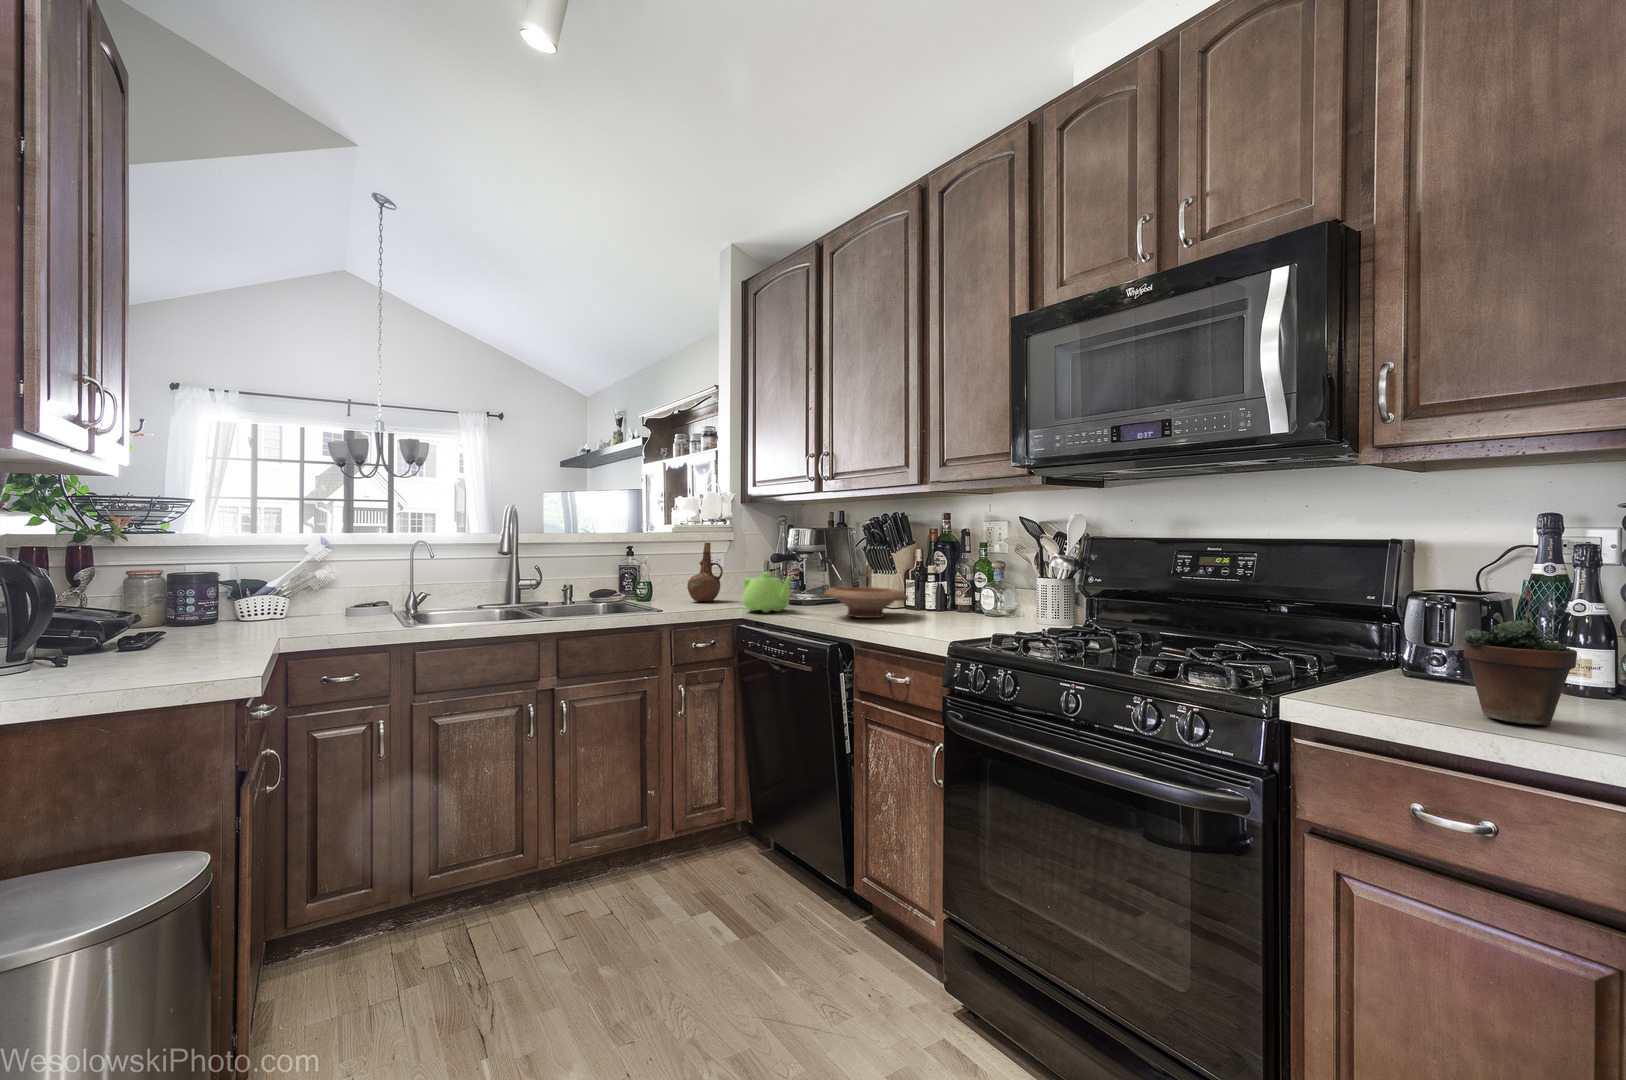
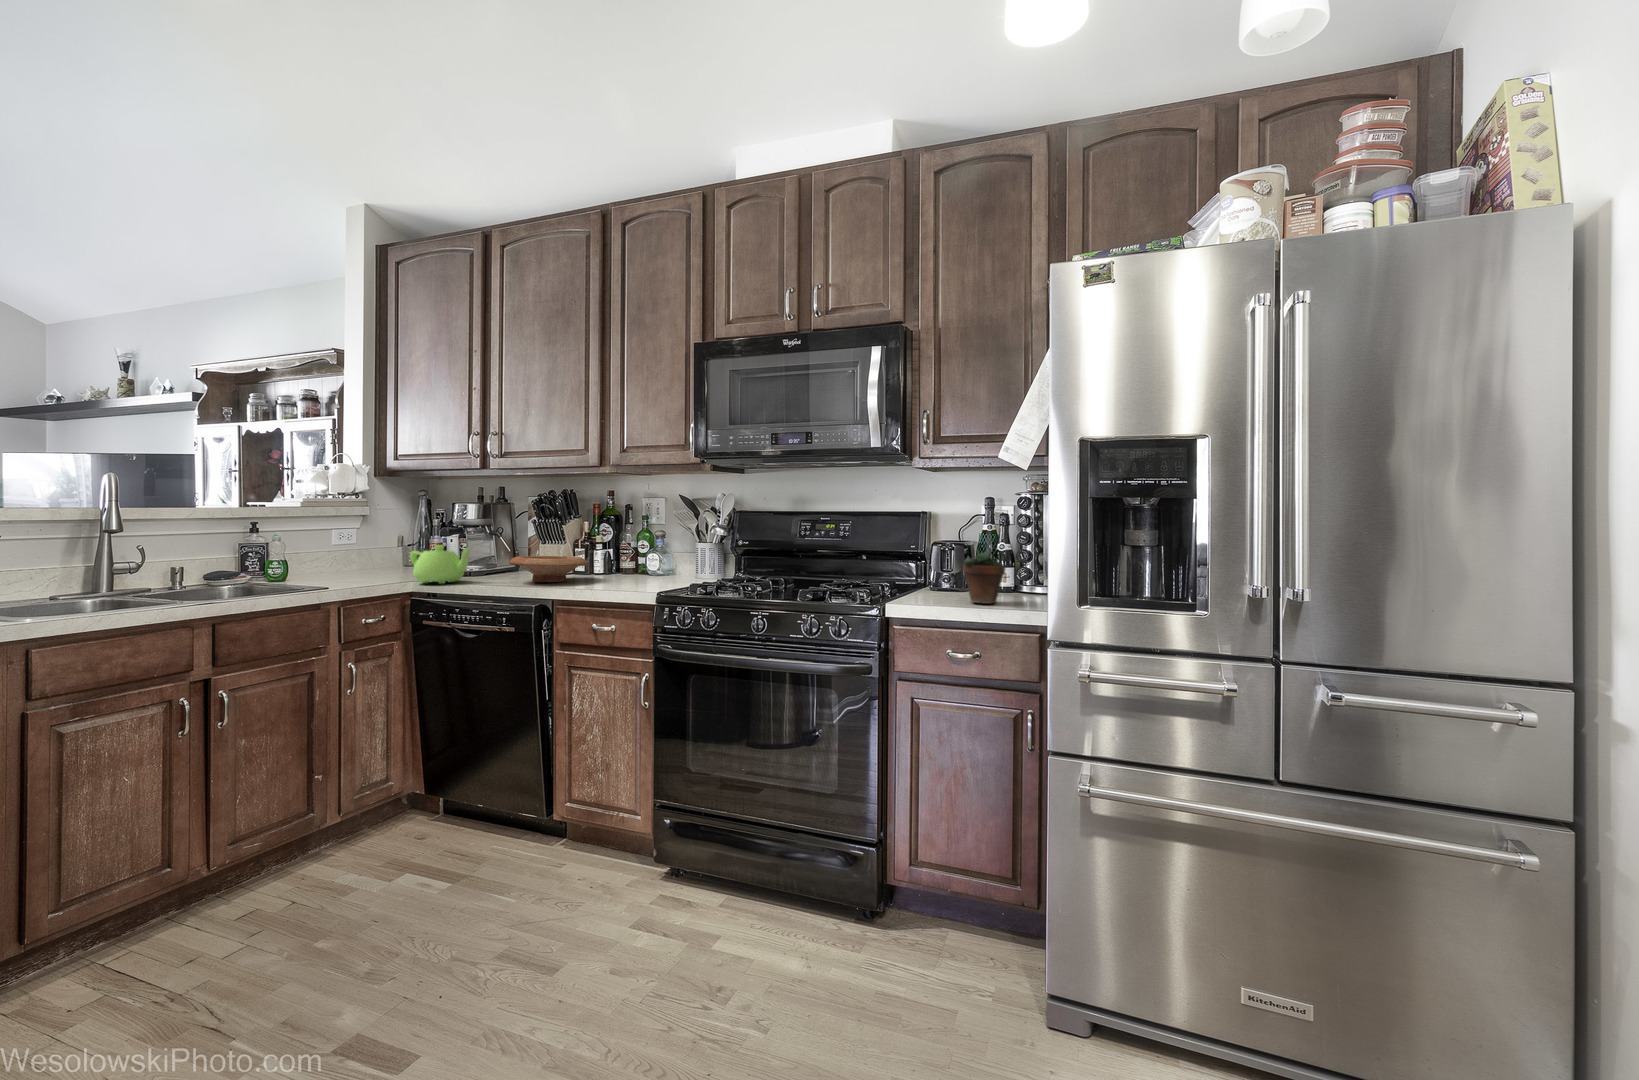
ceramic pitcher: present [687,543,723,601] -> none [325,517,368,578]

